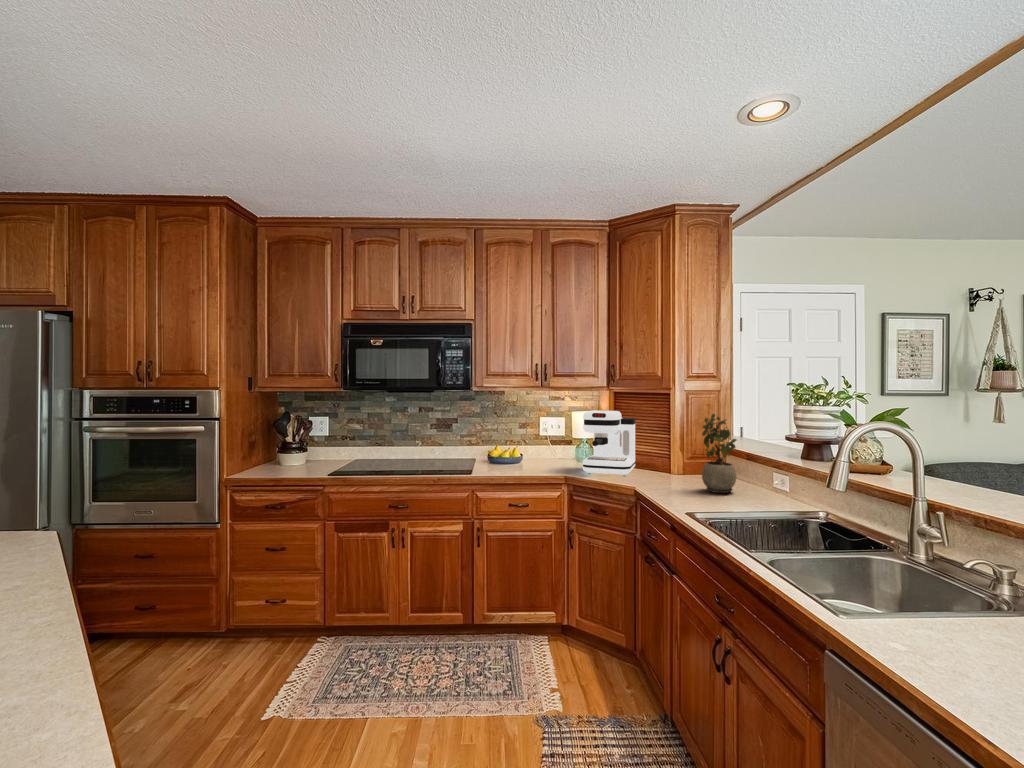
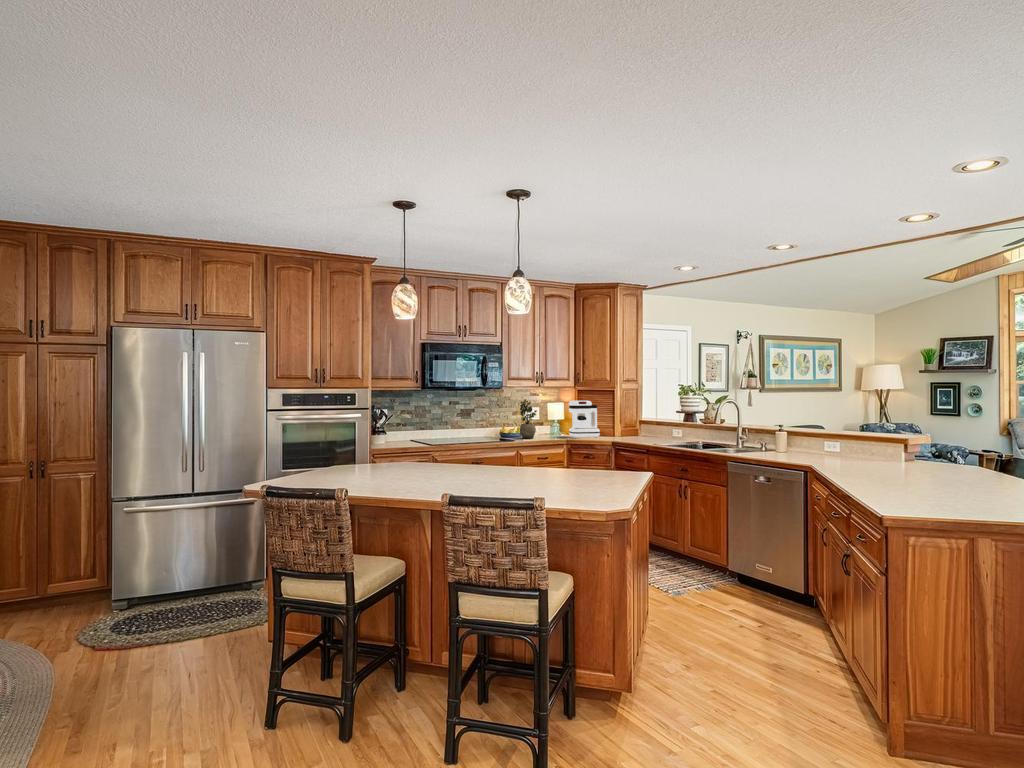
potted plant: present [702,414,737,493] -> present [520,399,537,438]

